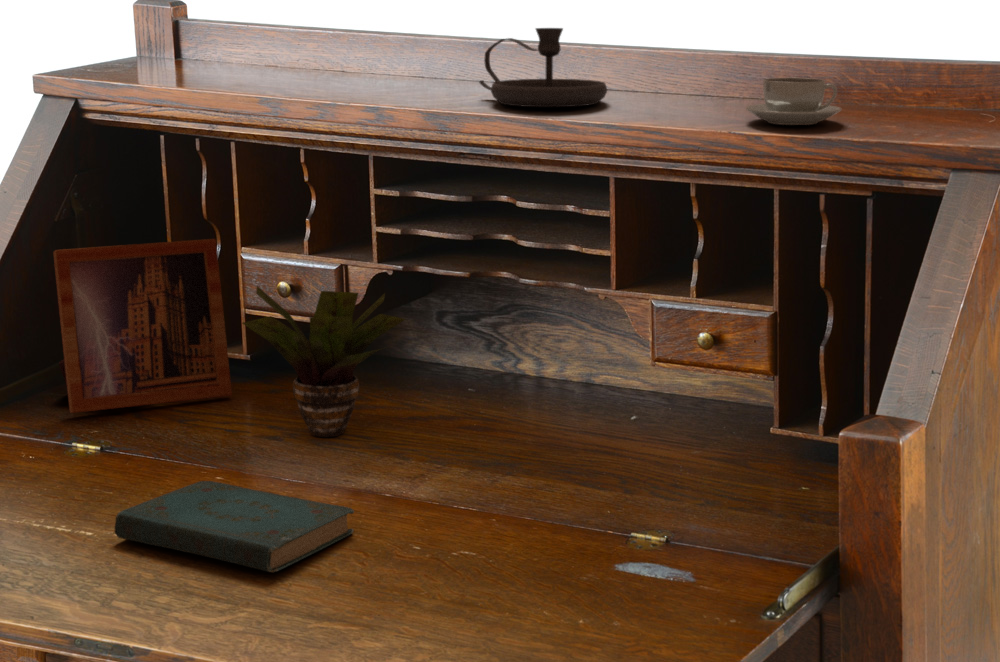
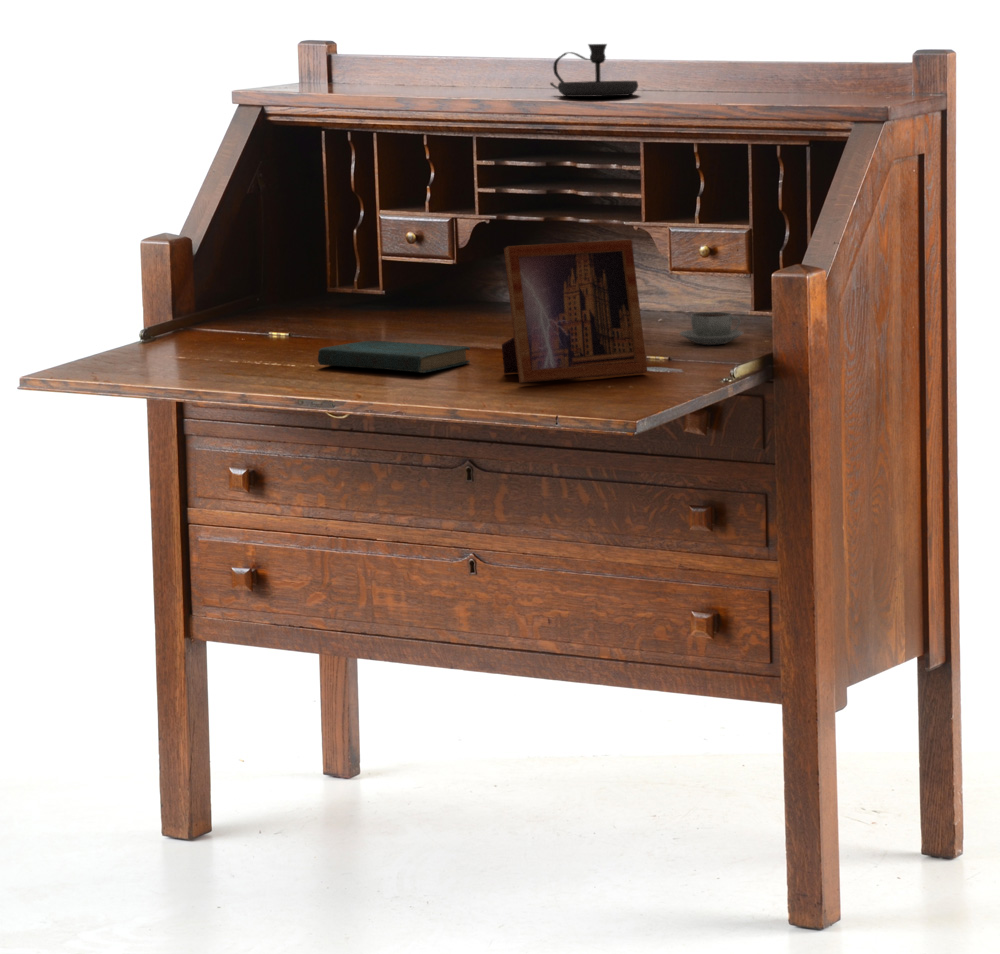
coffee cup: present [745,78,842,125] -> present [680,312,743,345]
picture frame: present [53,239,232,413] -> present [502,240,647,383]
potted plant: present [242,286,405,437] -> none [385,226,502,332]

